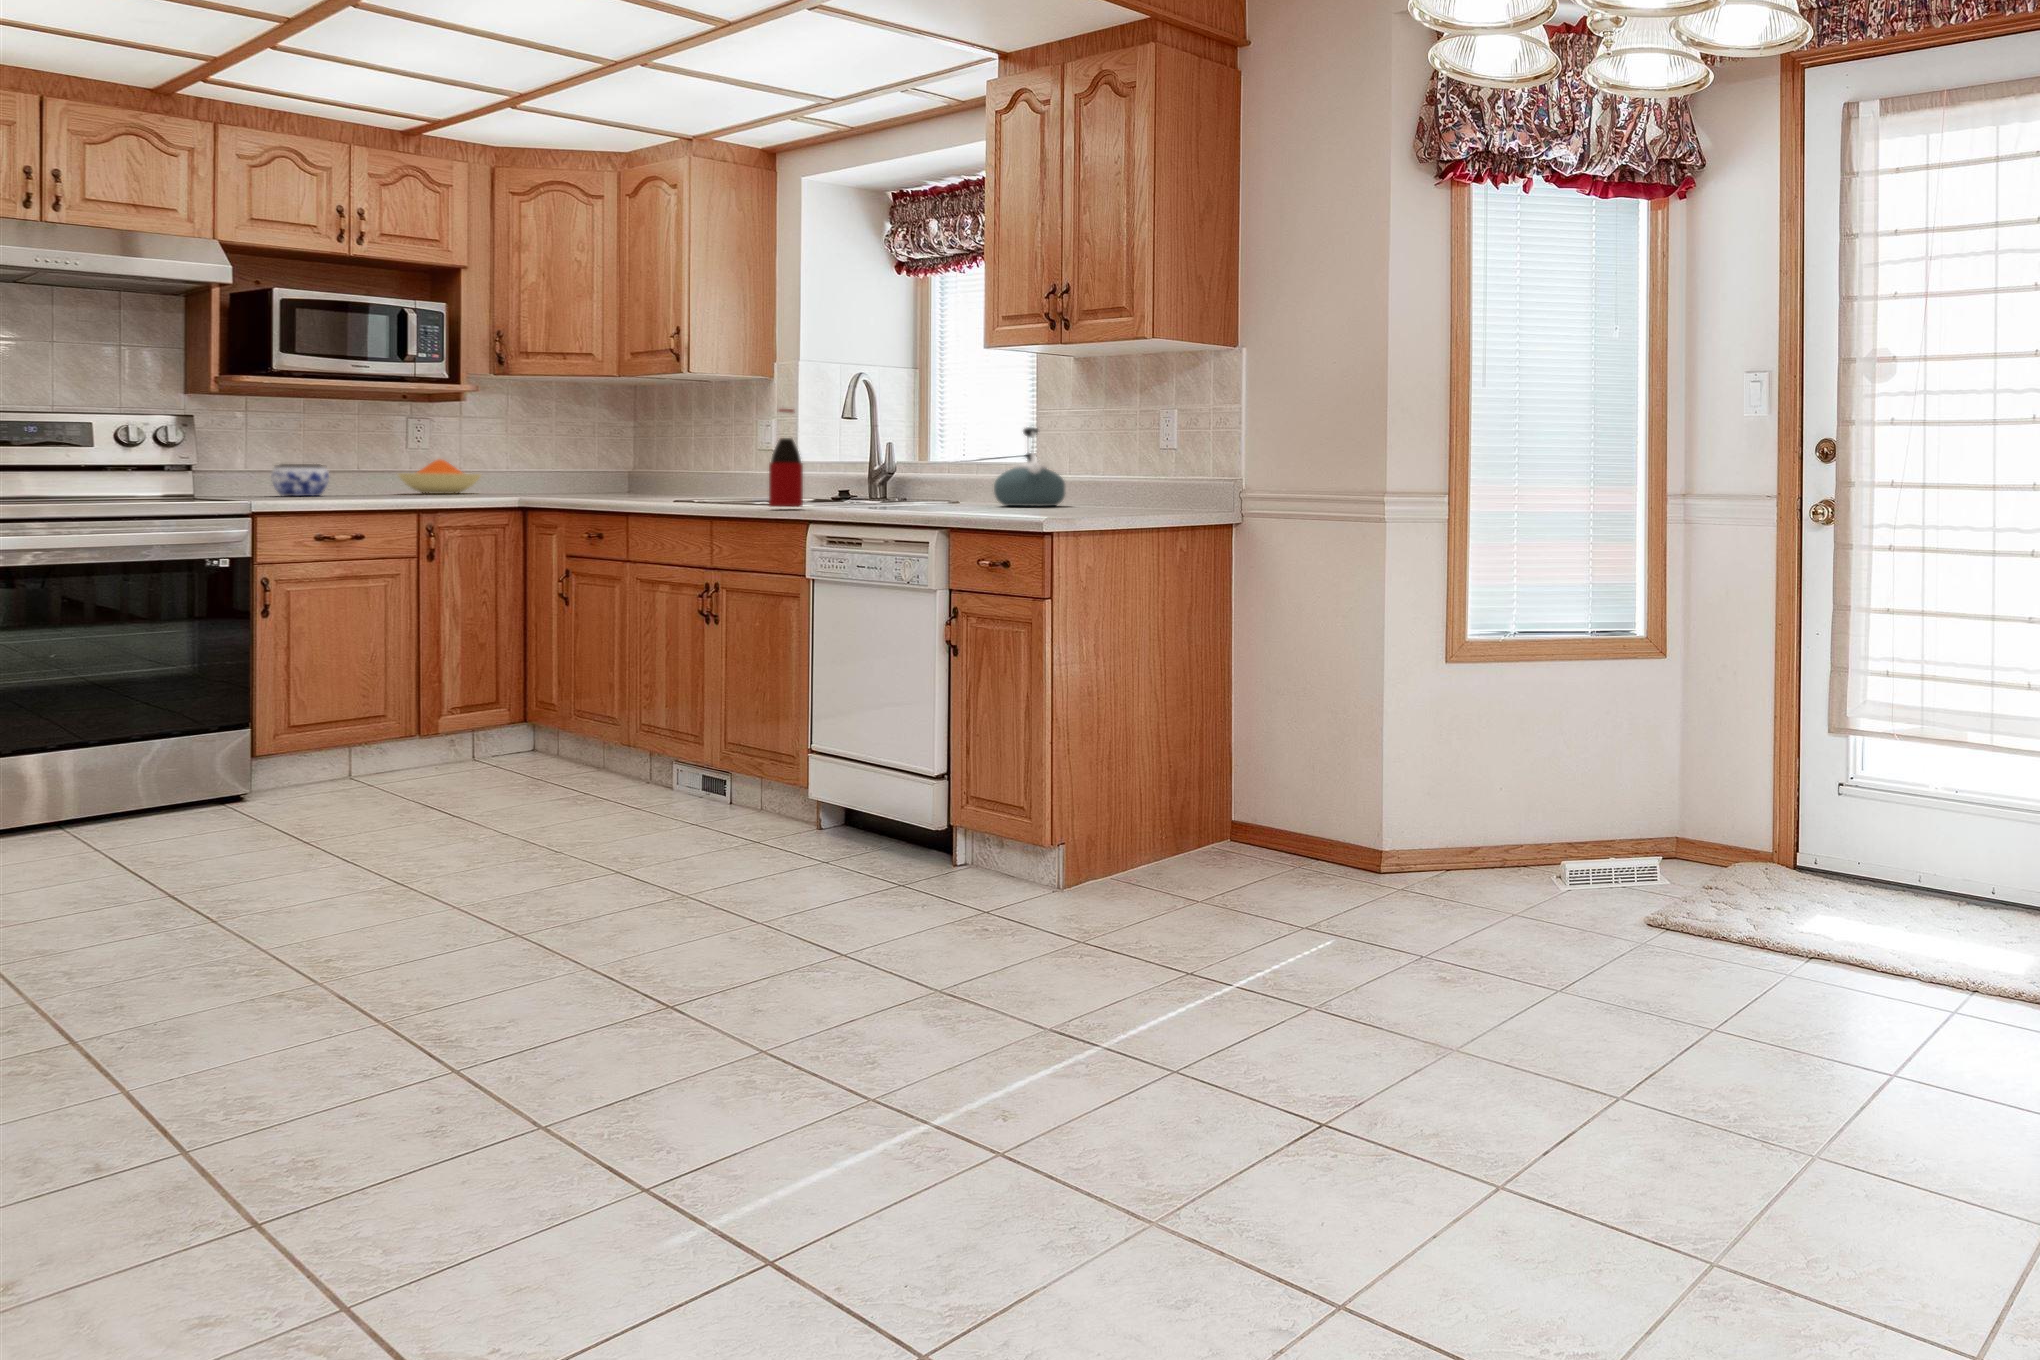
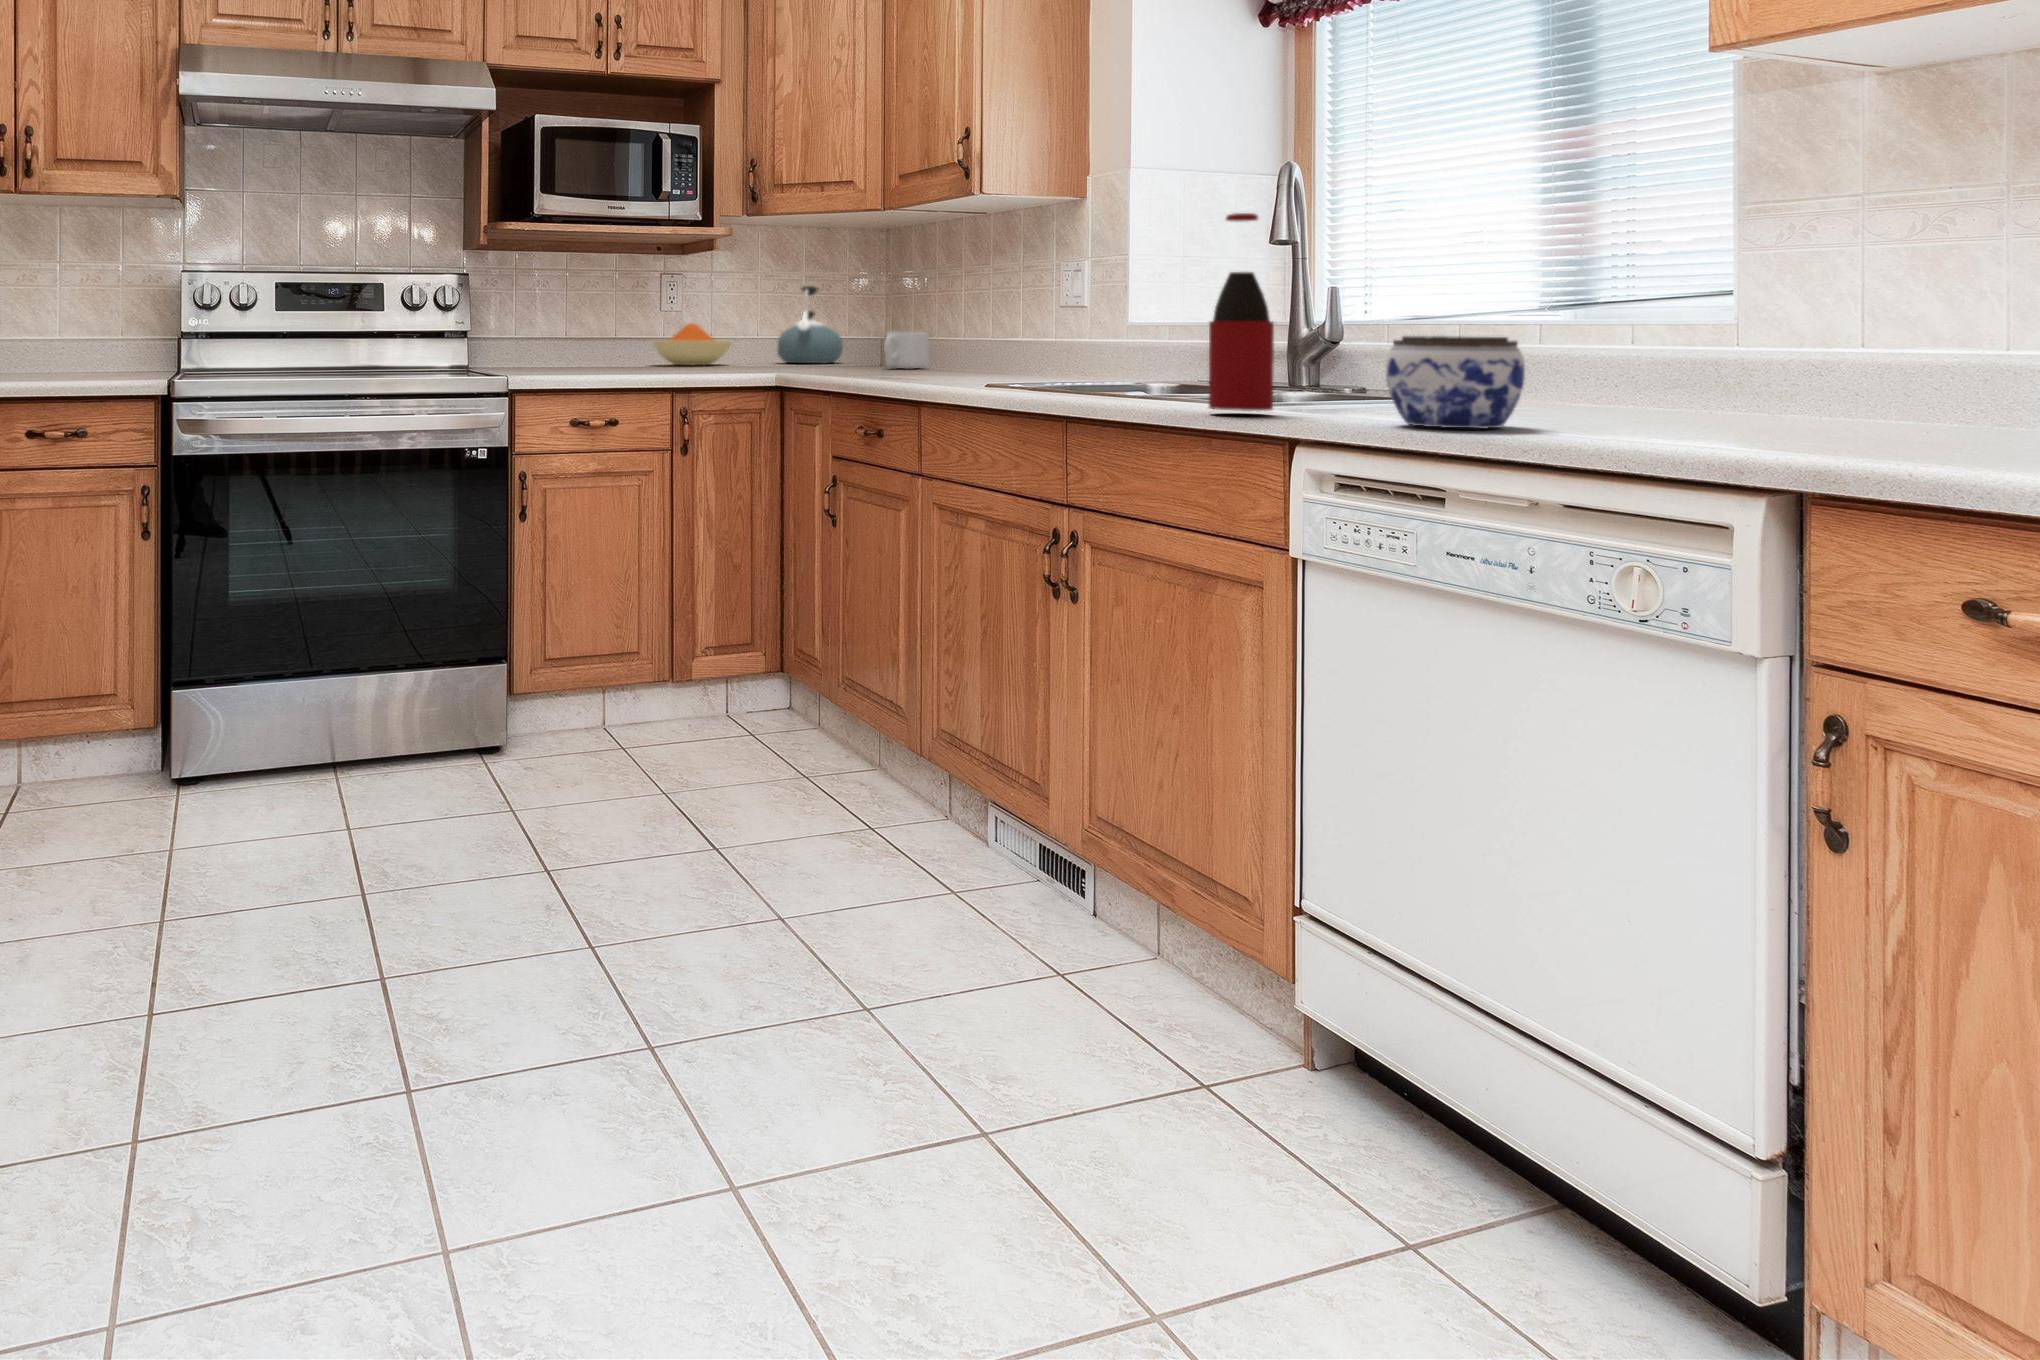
kettle: present [994,427,1066,506] -> present [777,286,843,363]
jar: present [271,464,329,496] -> present [1386,336,1525,428]
mug: none [619,468,659,494] -> present [884,332,929,369]

